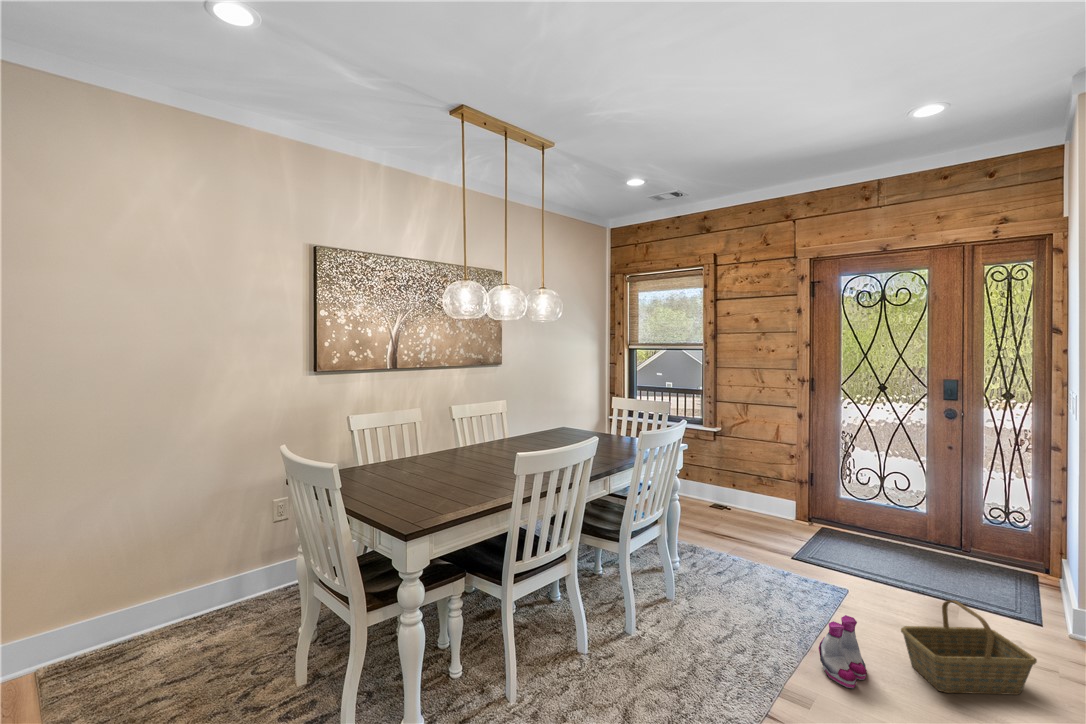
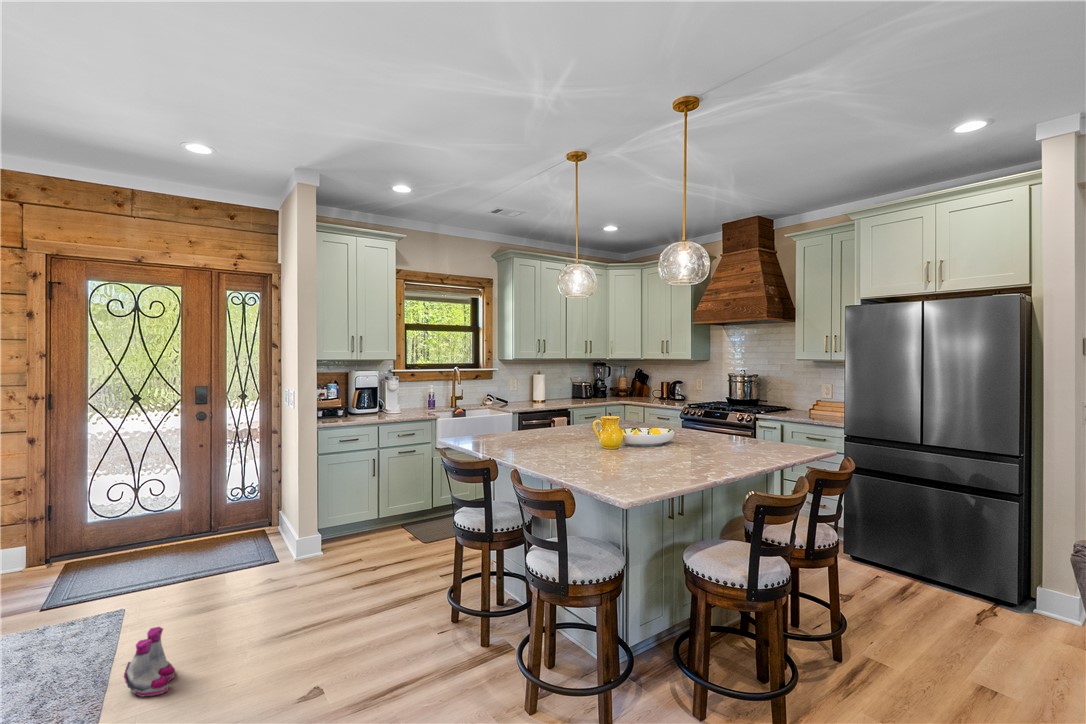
basket: present [901,600,1037,695] -> none [198,570,291,649]

